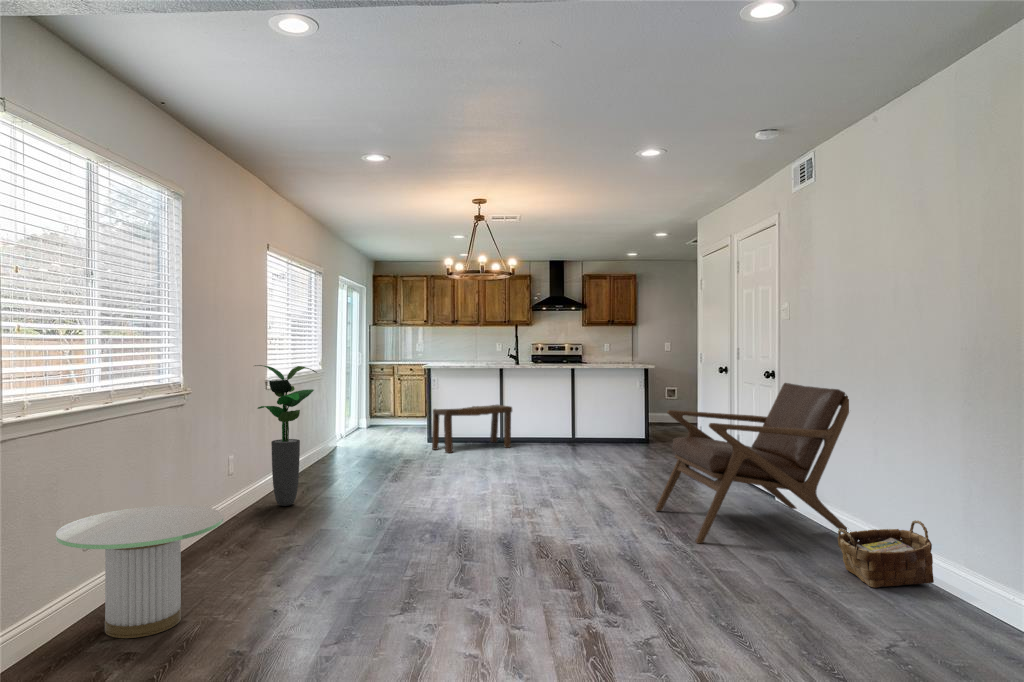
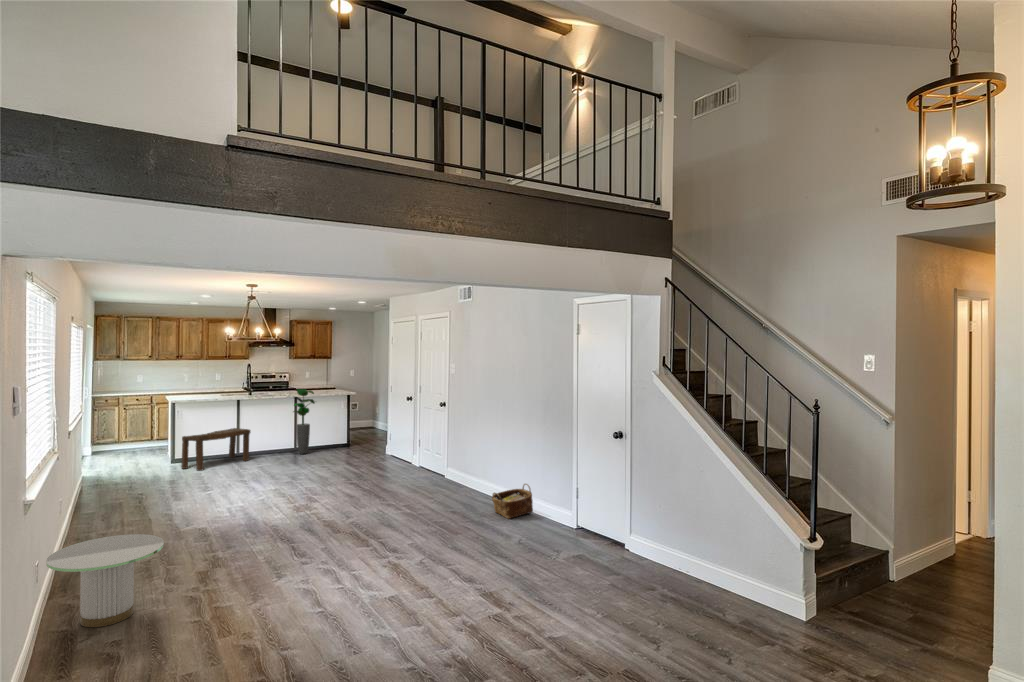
potted plant: present [255,365,317,506] -> present [293,389,315,454]
lounge chair: present [655,383,849,543] -> none [385,412,495,511]

